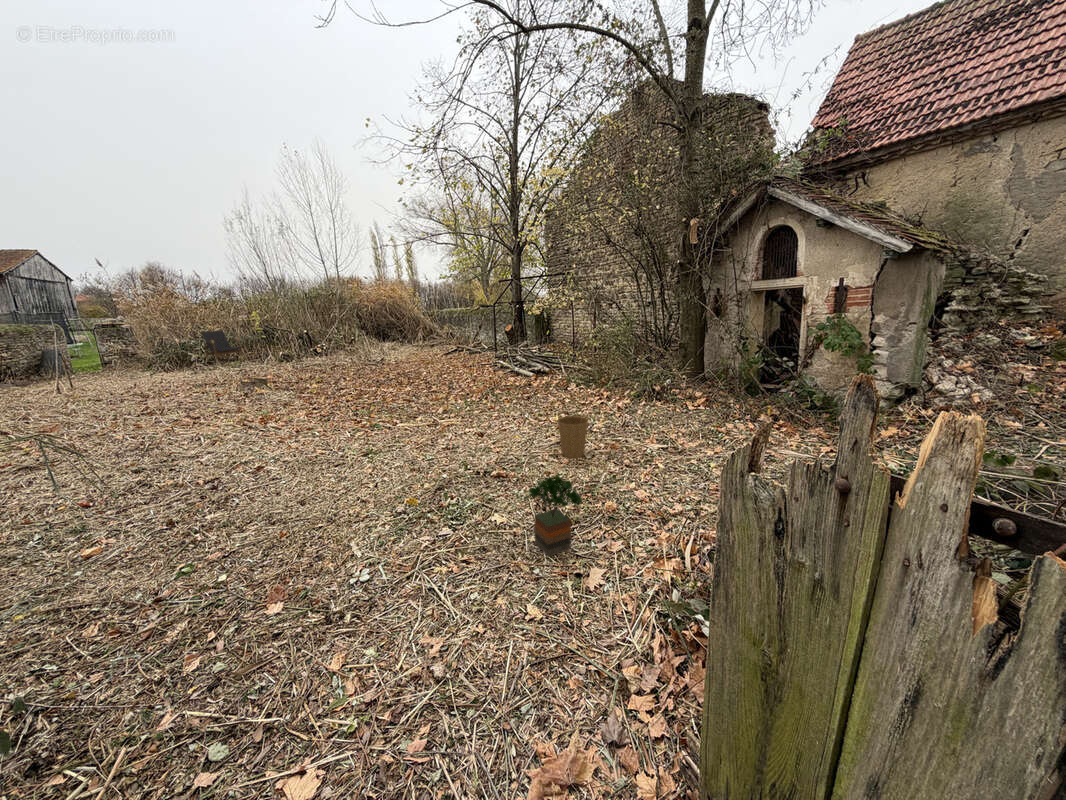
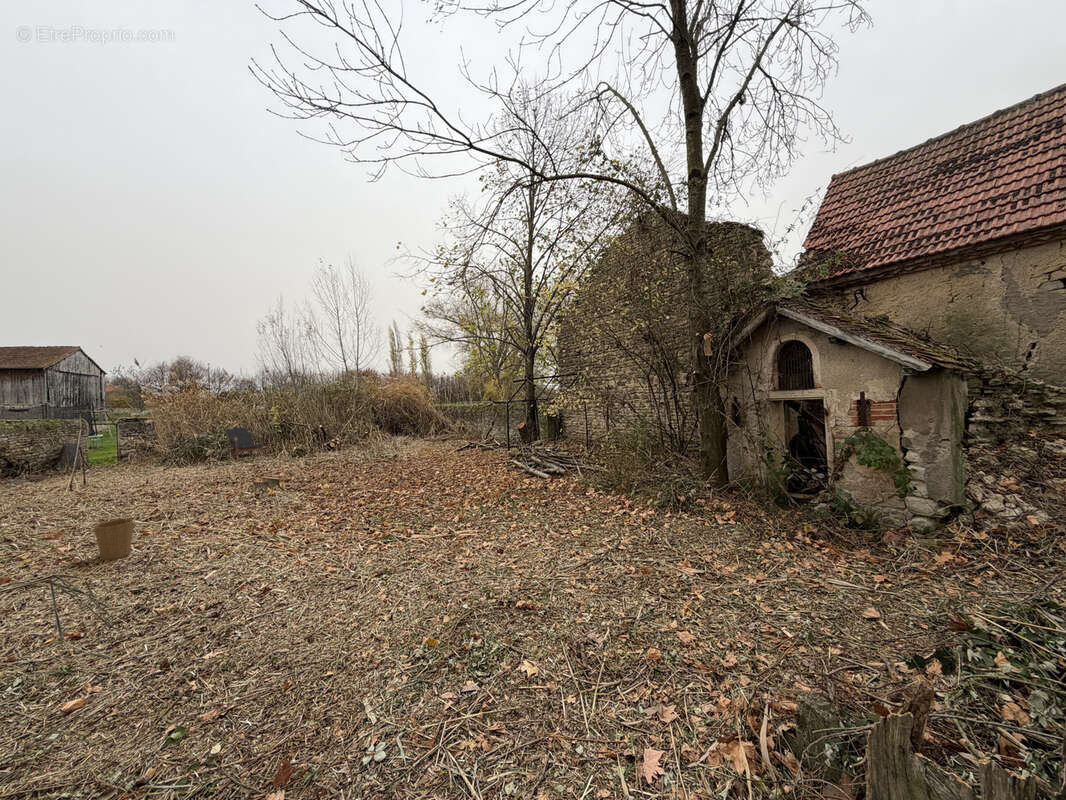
basket: present [558,414,588,458] -> present [94,517,133,560]
potted tree: present [529,476,582,556] -> none [567,620,632,726]

